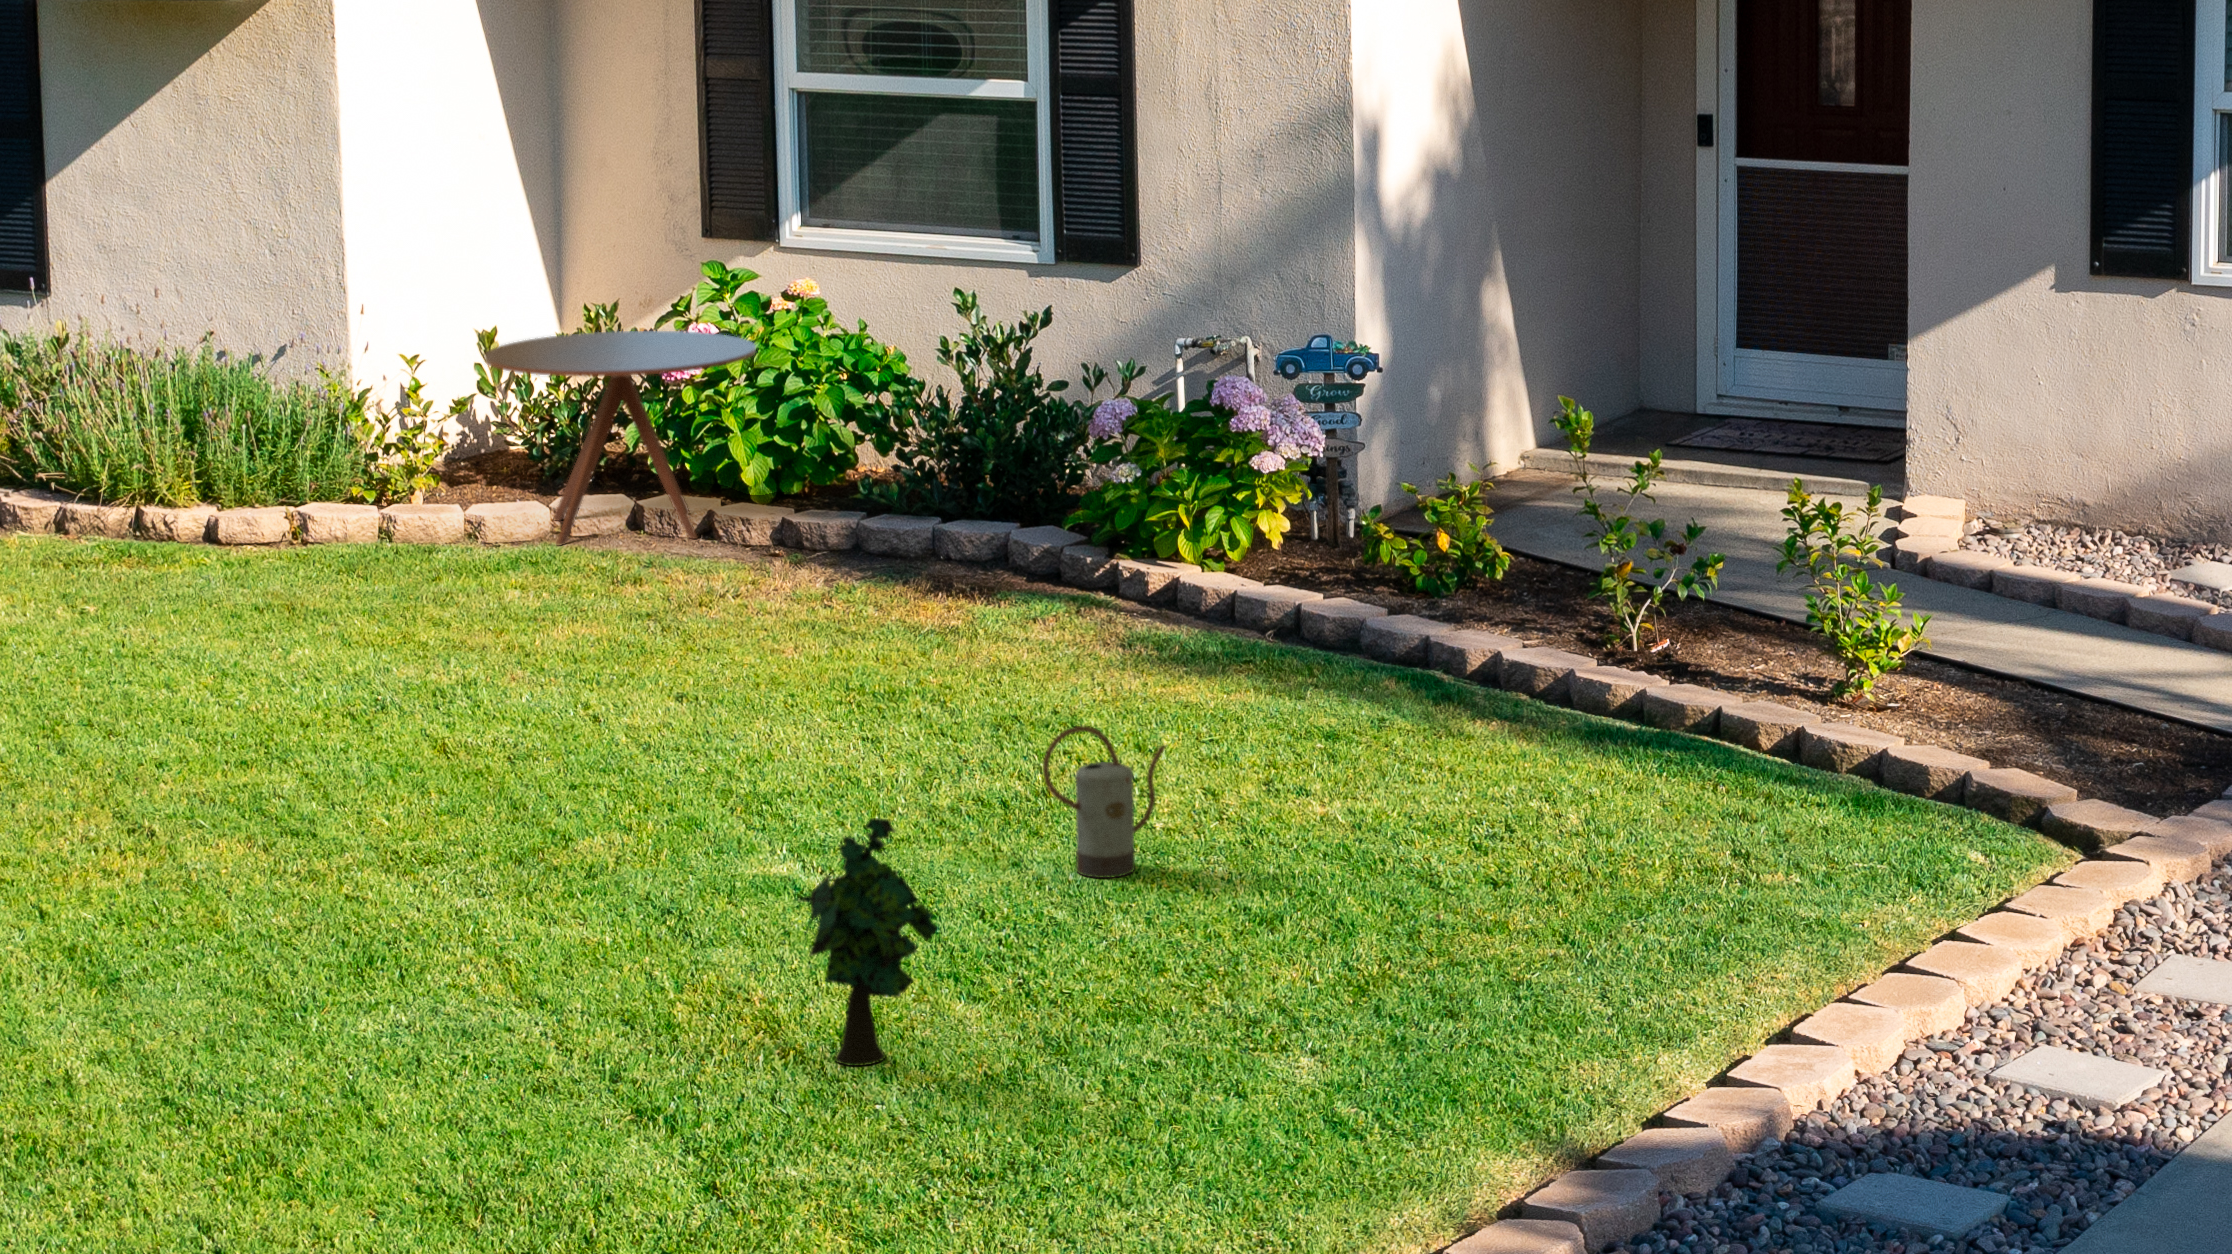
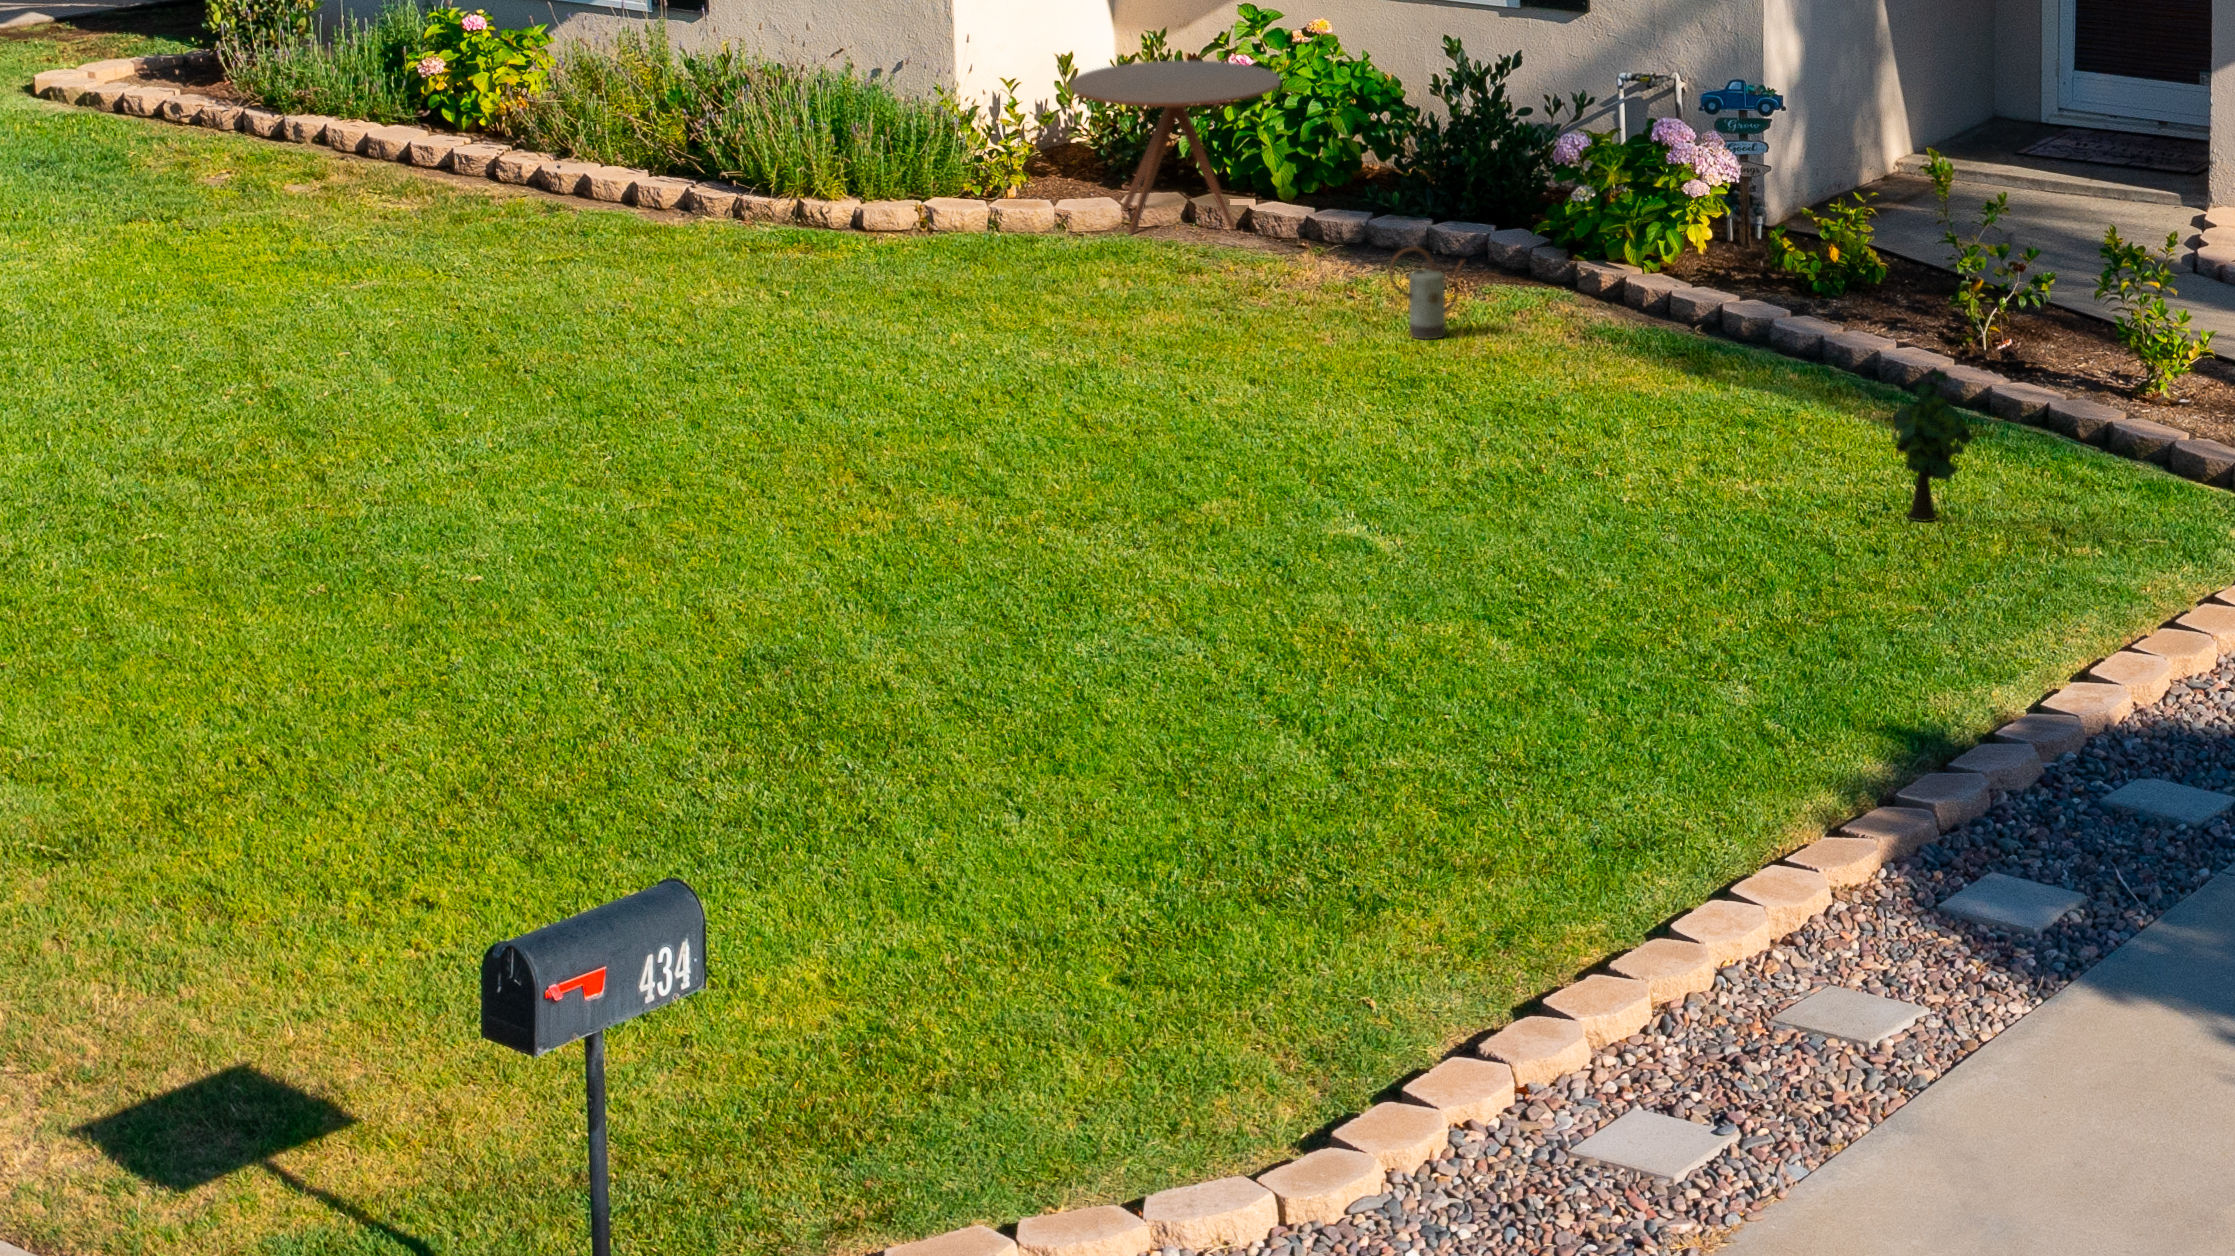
watering can: present [1043,726,1166,878] -> present [1389,247,1464,340]
decorative plant: present [798,818,938,1066] -> present [1884,370,1973,522]

